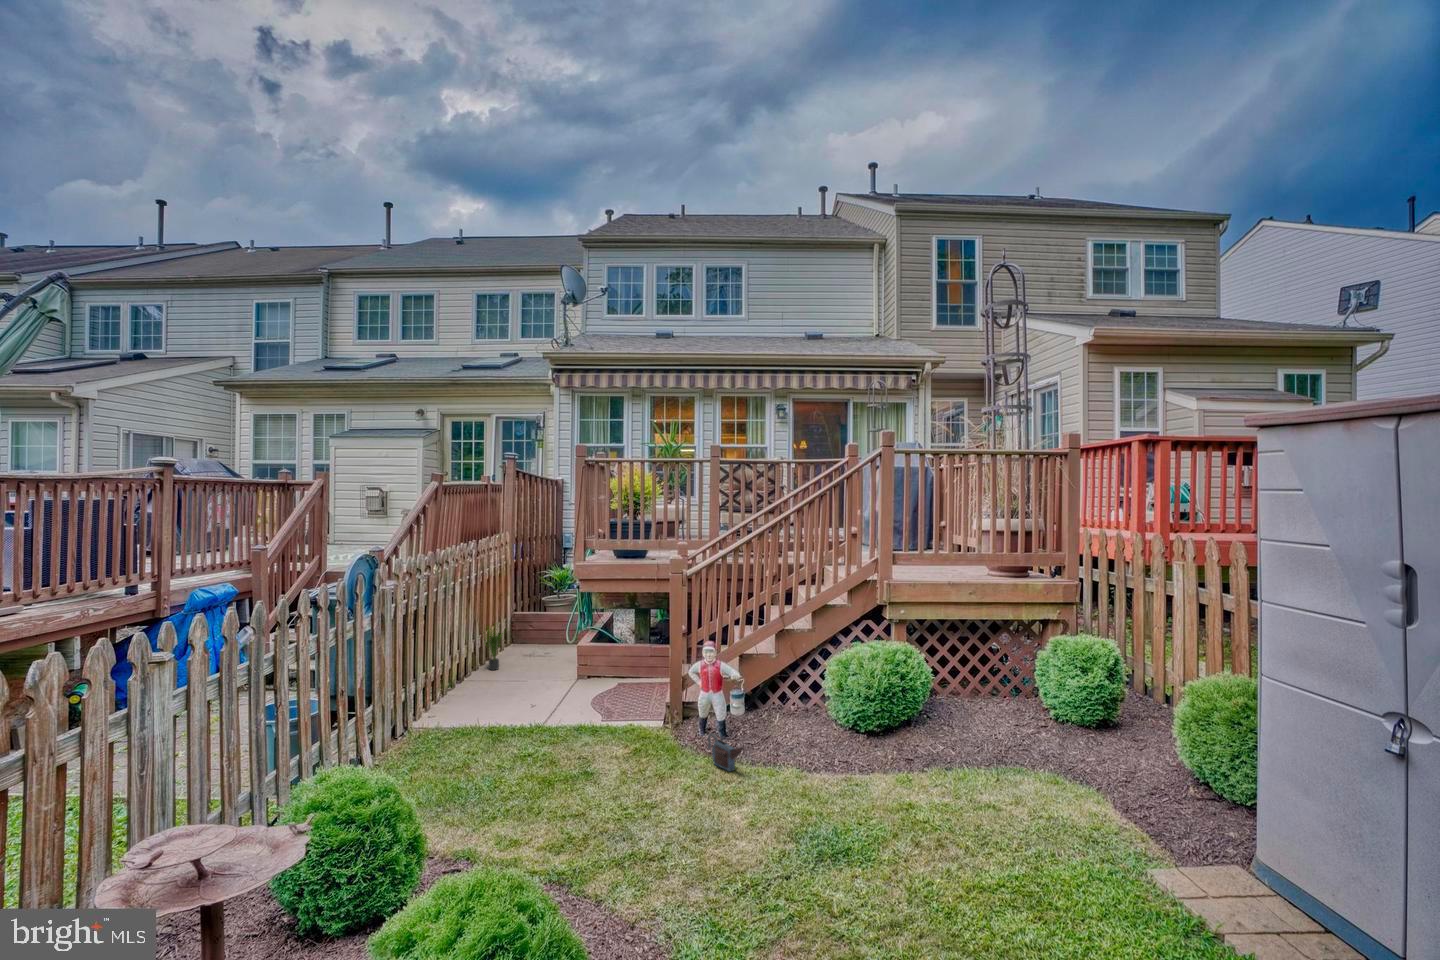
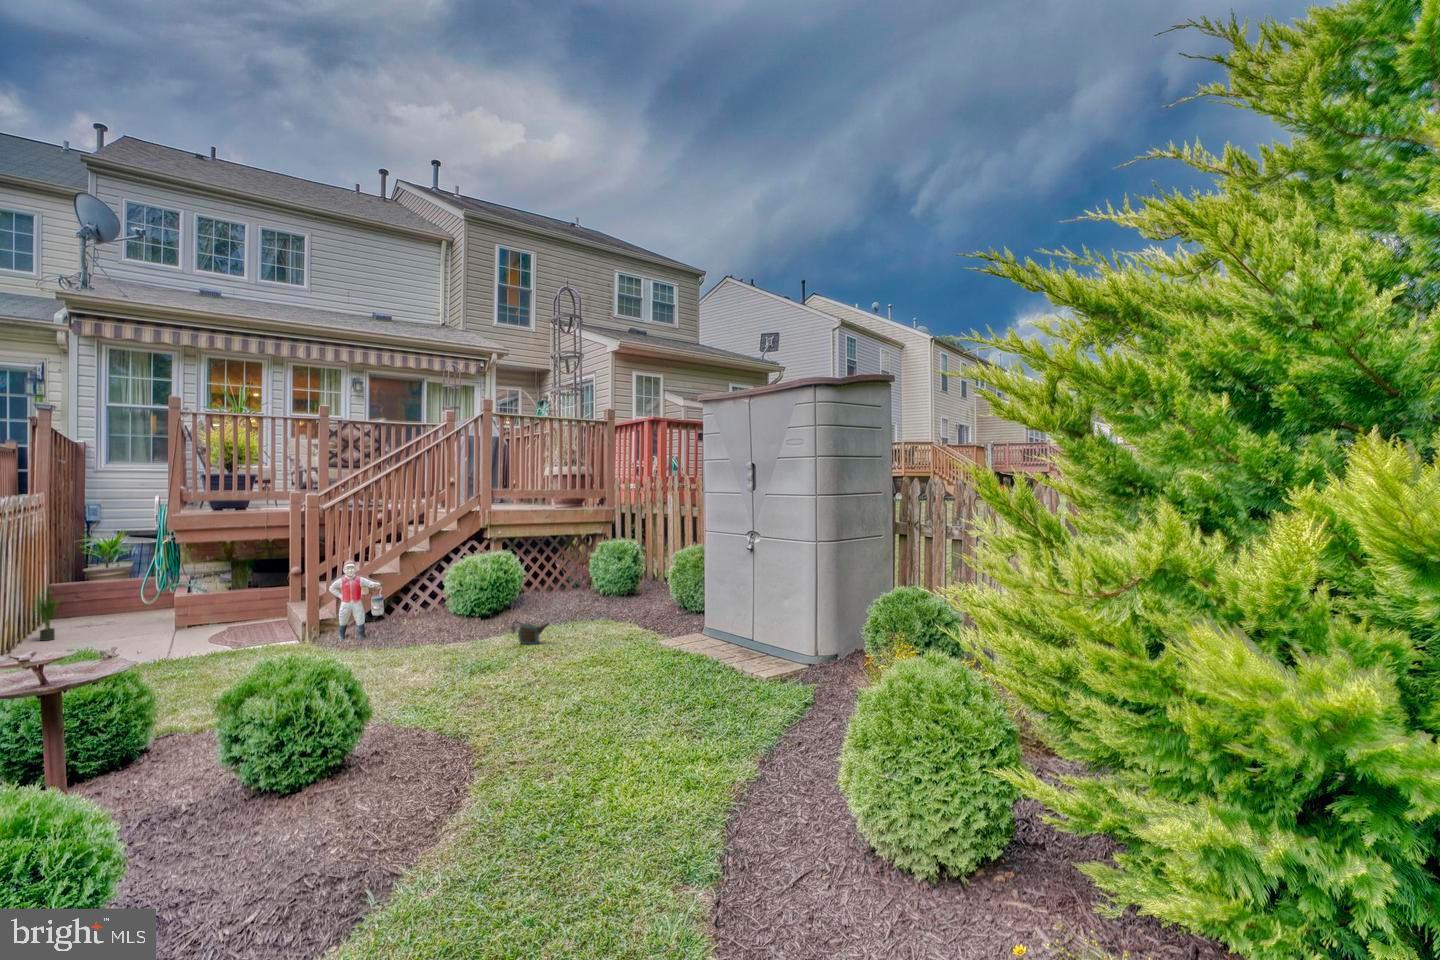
watering can: present [708,733,743,771] -> present [512,621,549,644]

